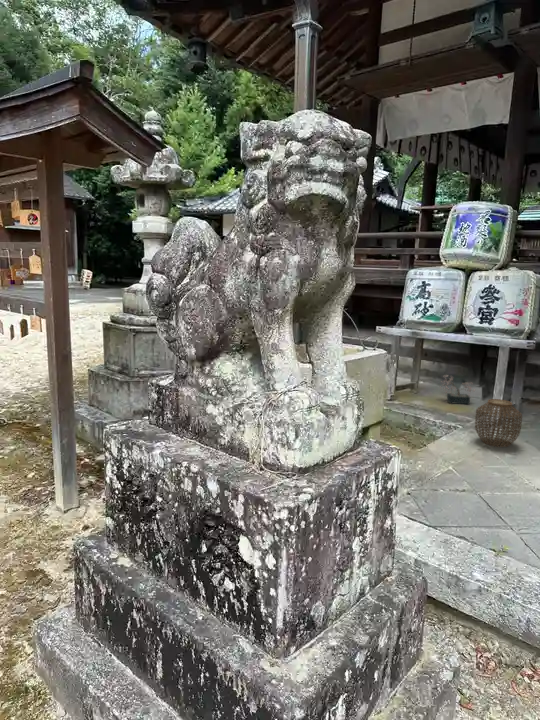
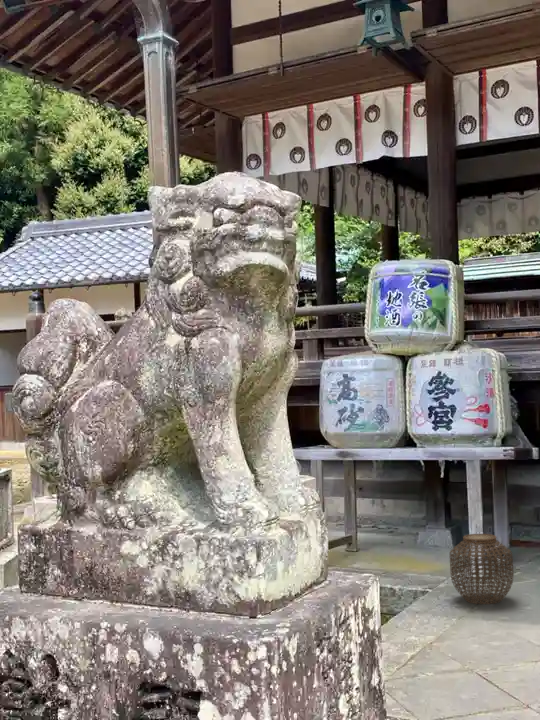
decorative plant: present [441,375,471,404] -> none [391,512,442,555]

